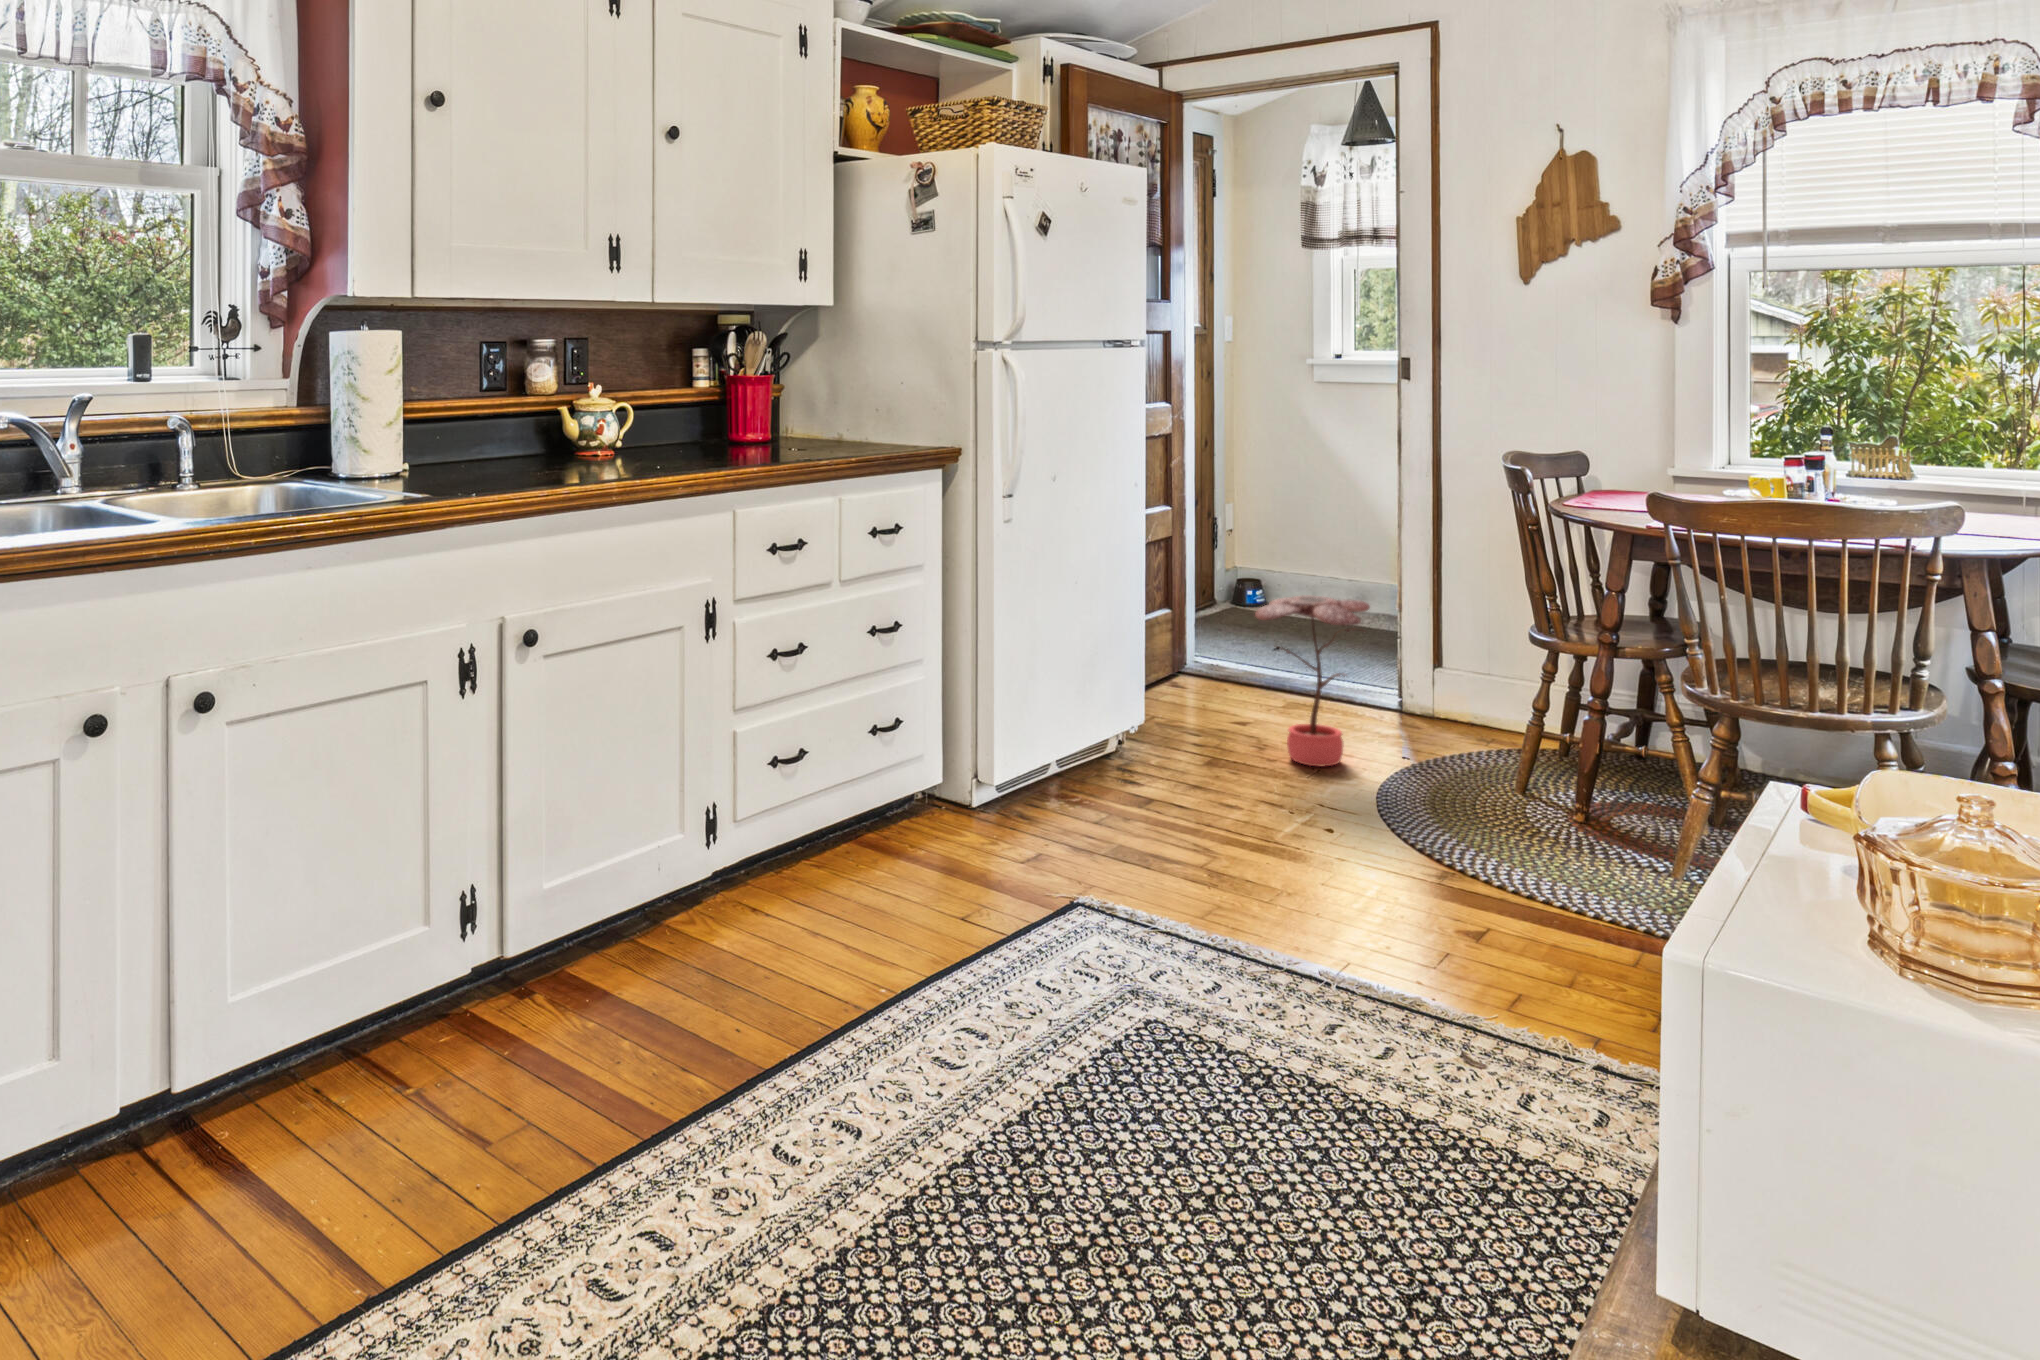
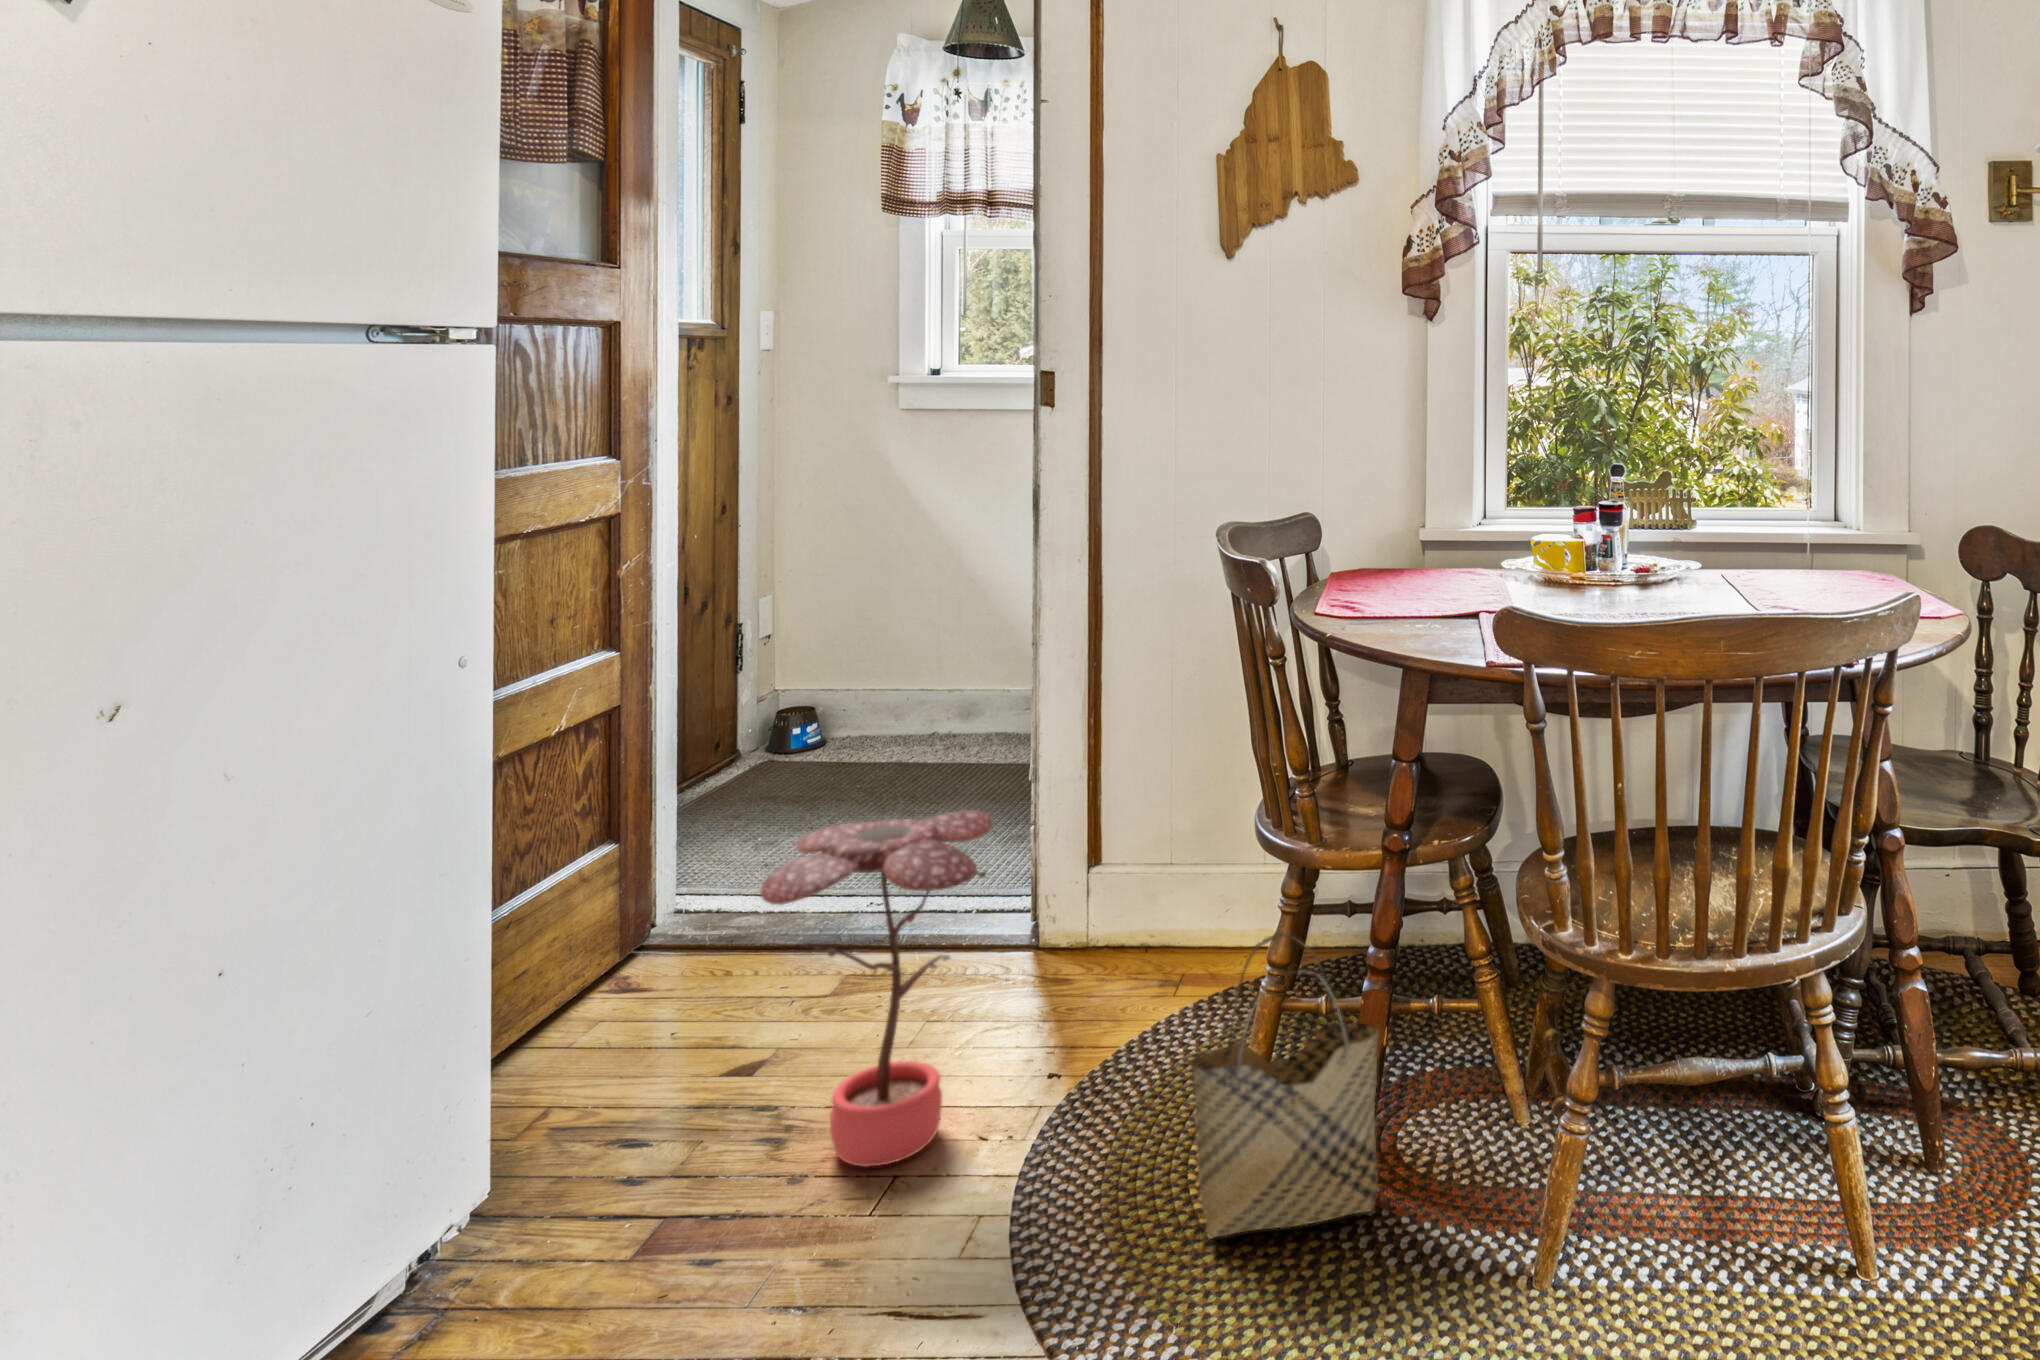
woven basket: none [1473,676,1591,831] -> present [1190,933,1379,1238]

